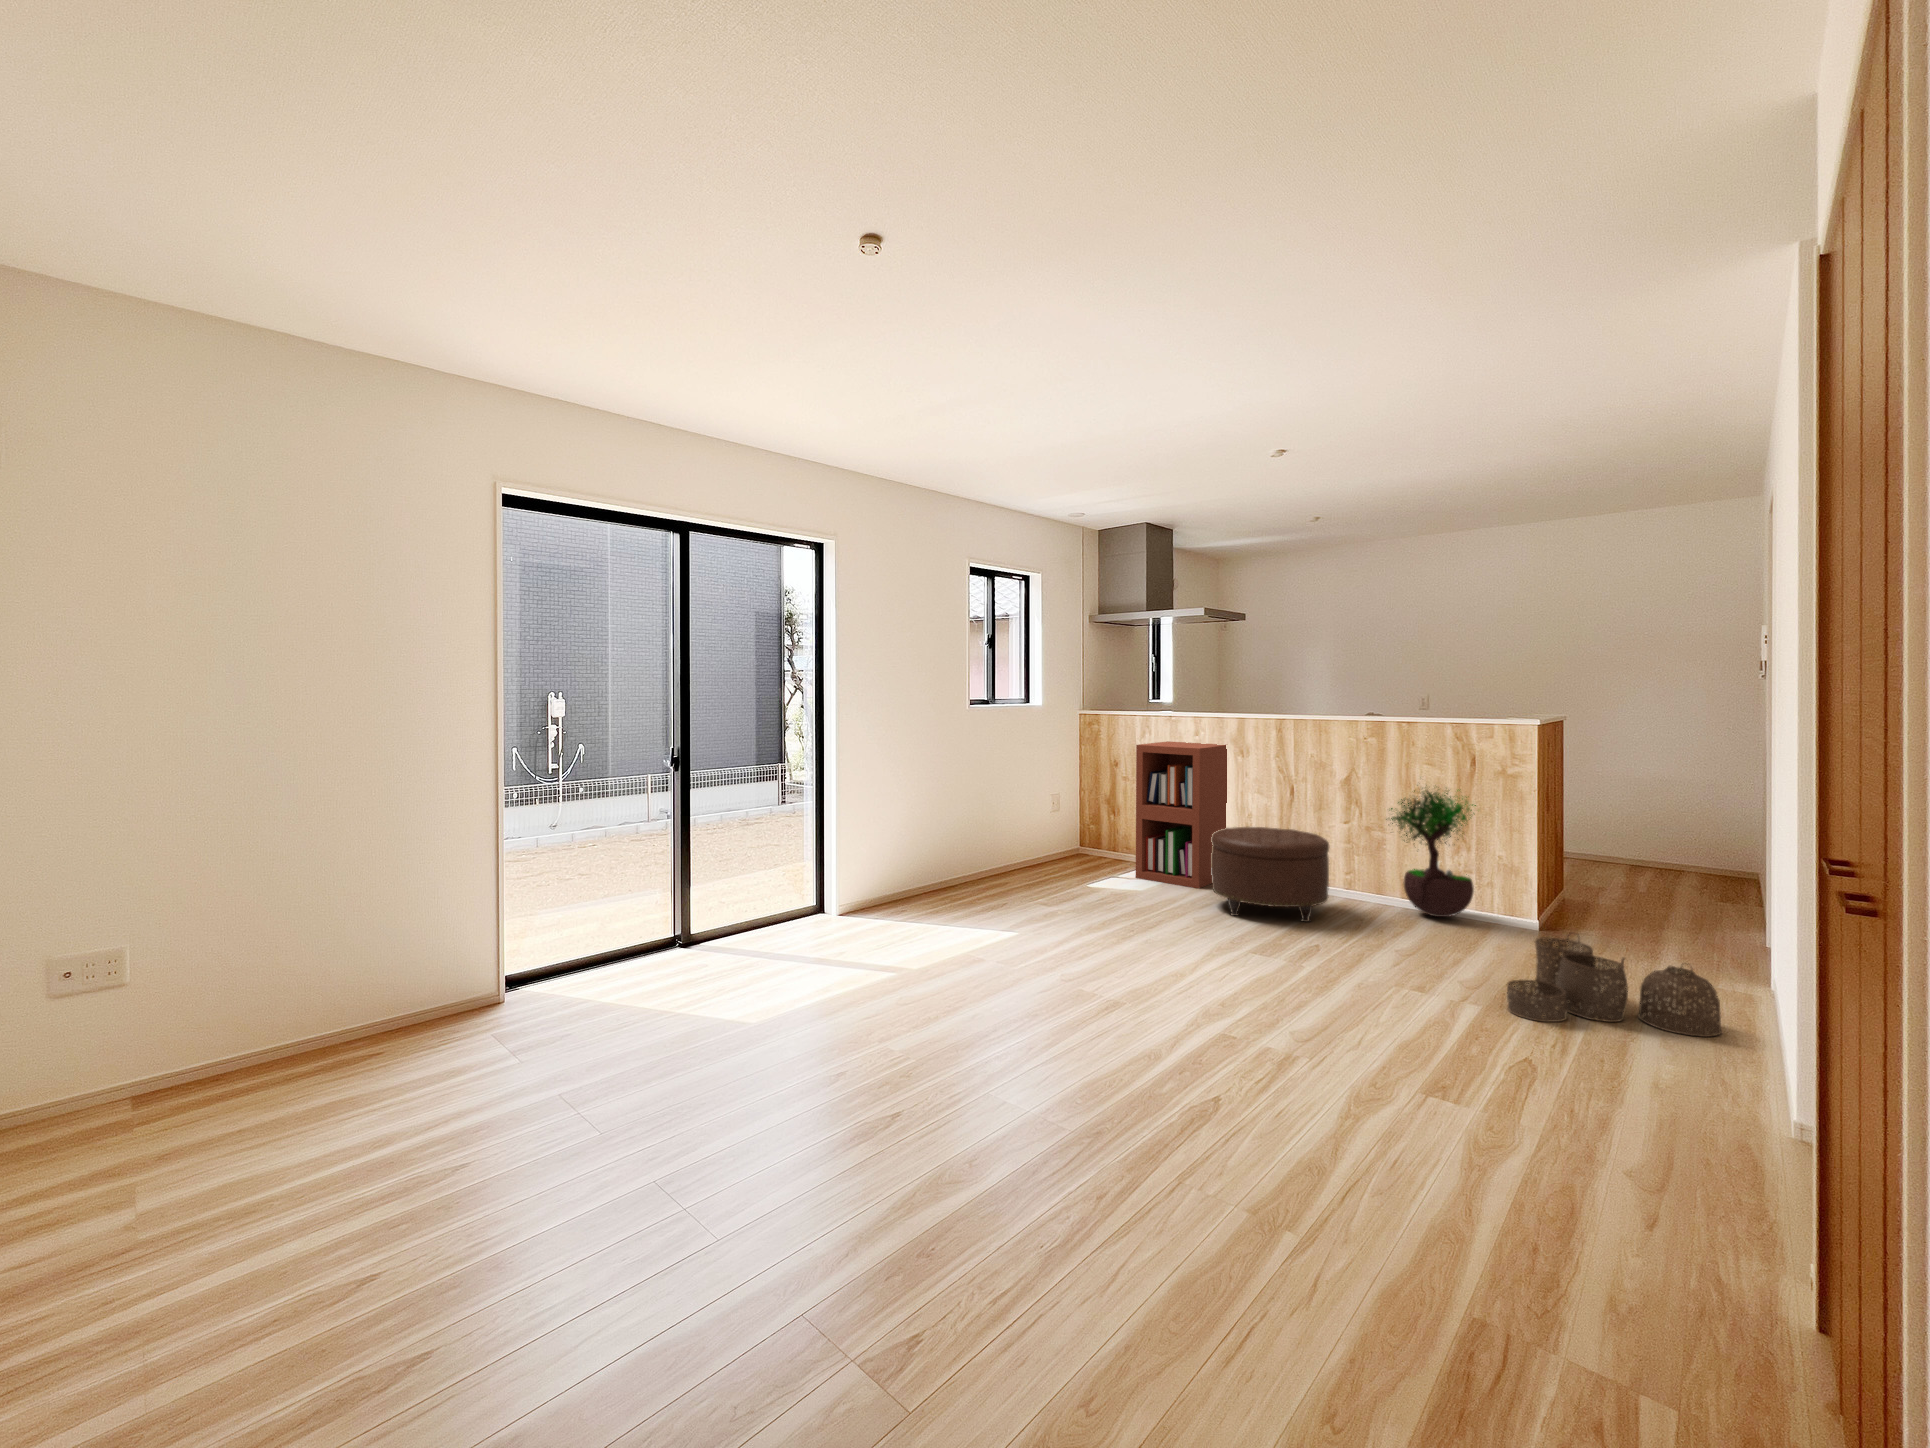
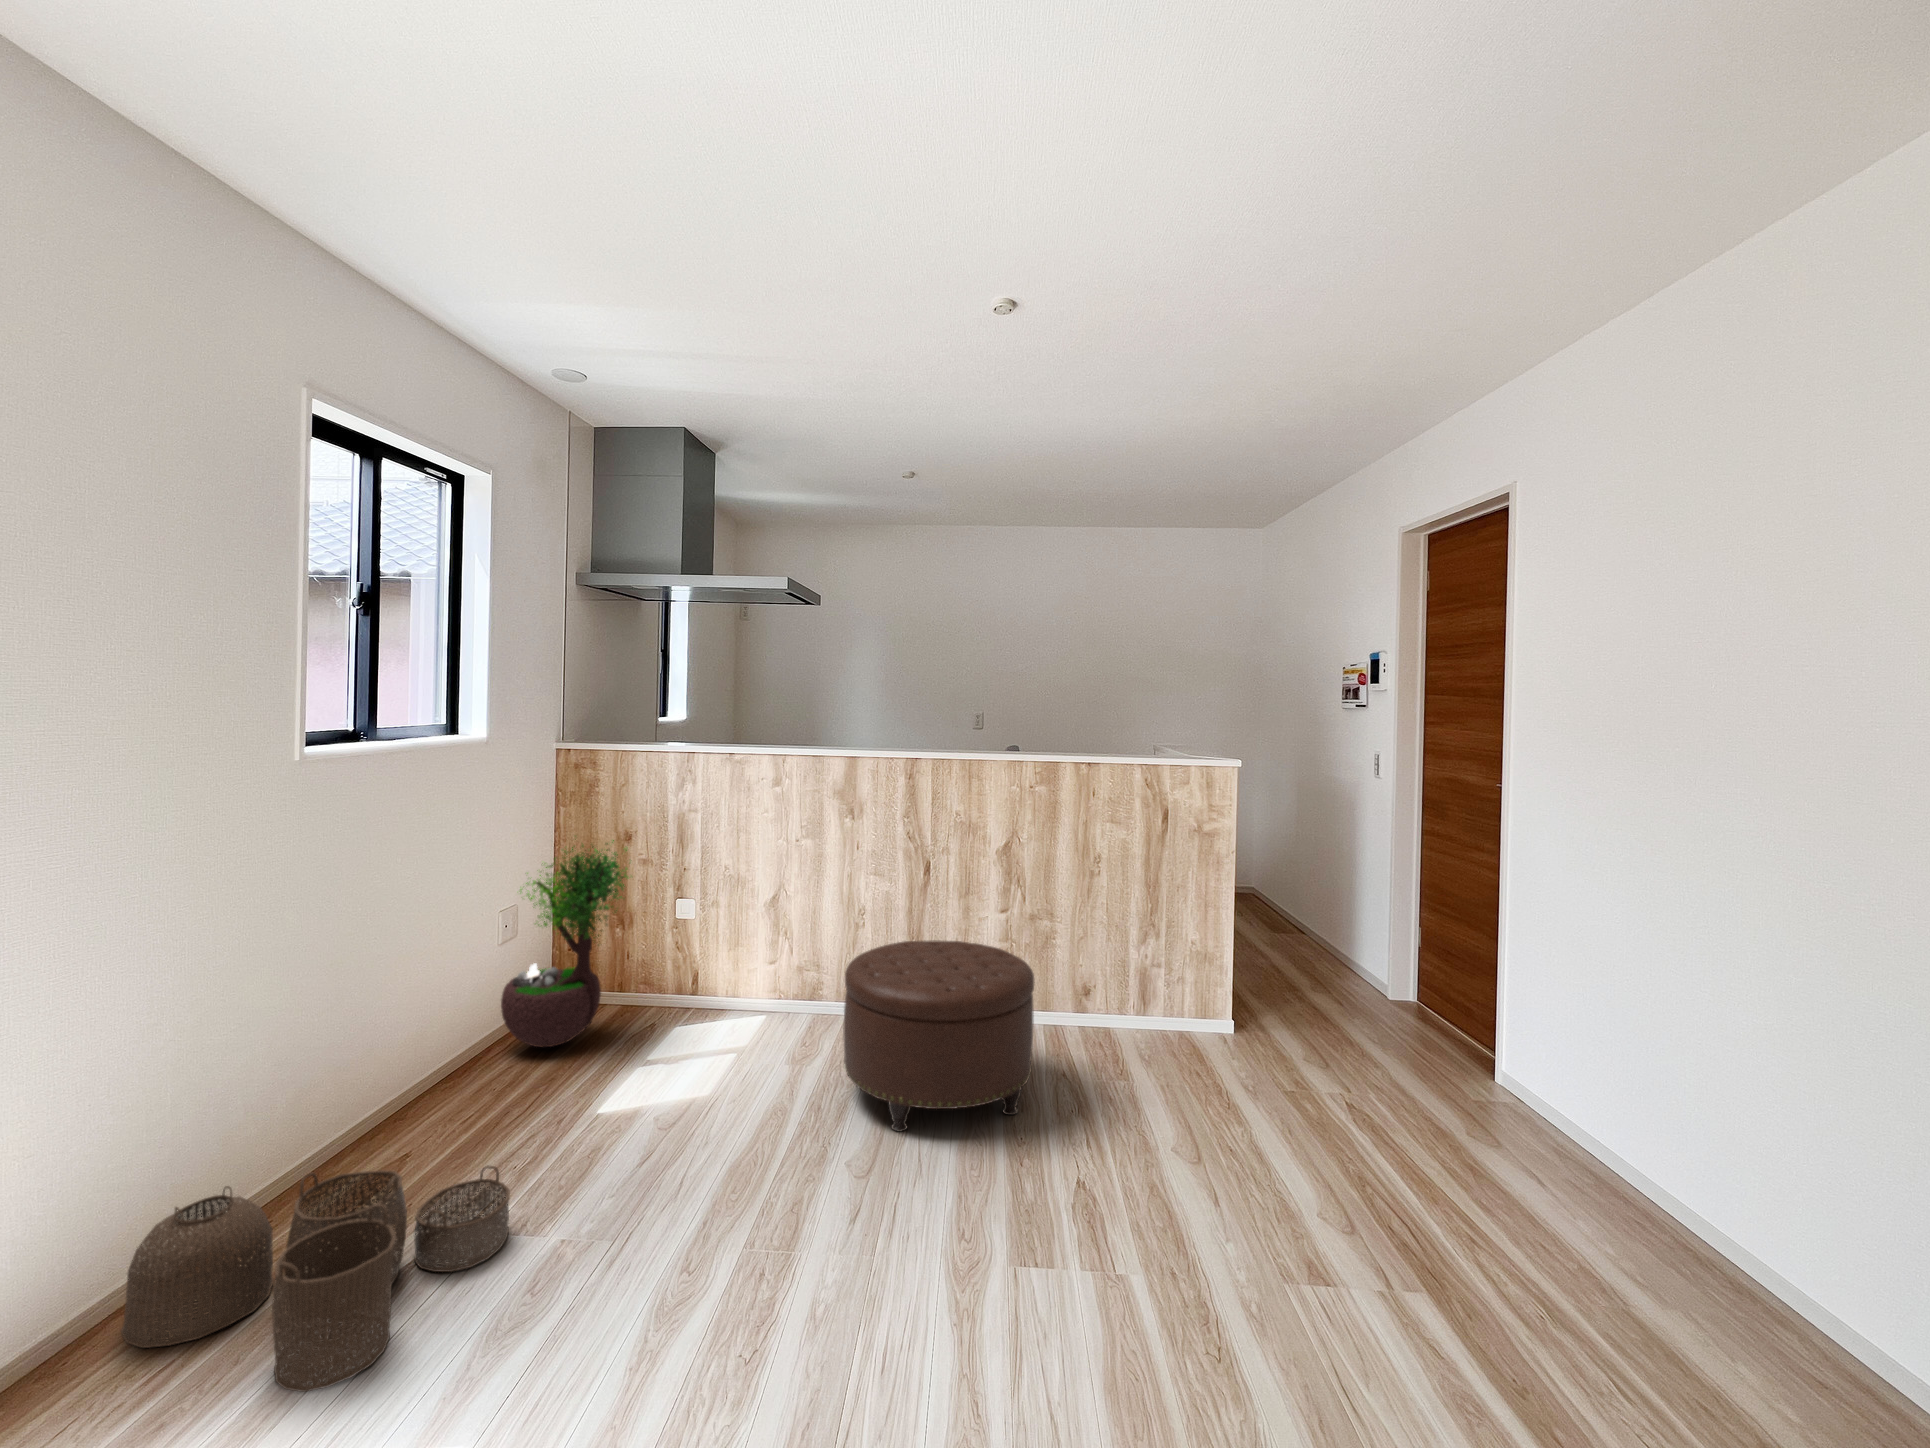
bookshelf: present [1136,741,1227,888] -> none [678,795,828,1059]
potted tree: present [1386,789,1476,917] -> present [501,839,627,1047]
woven basket: present [1507,932,1722,1037] -> present [121,1166,510,1392]

